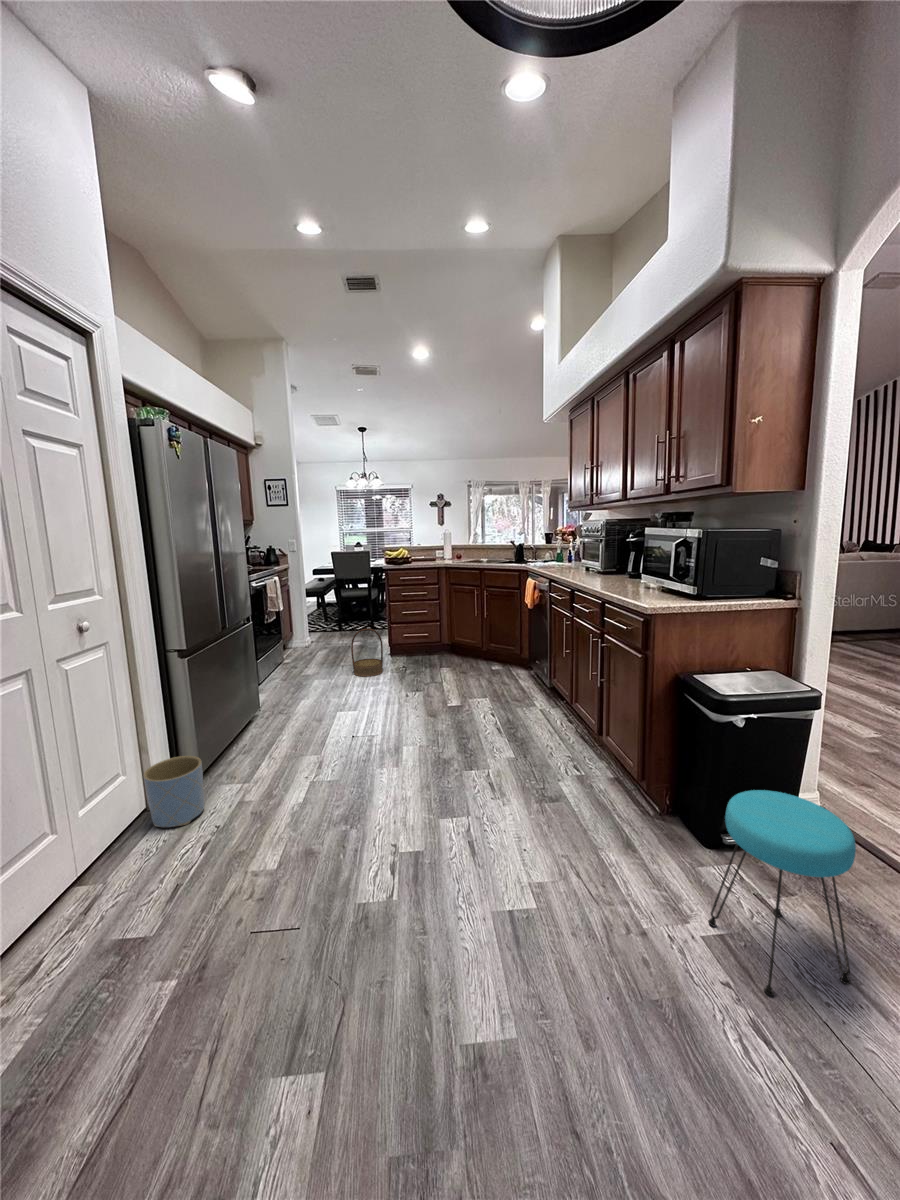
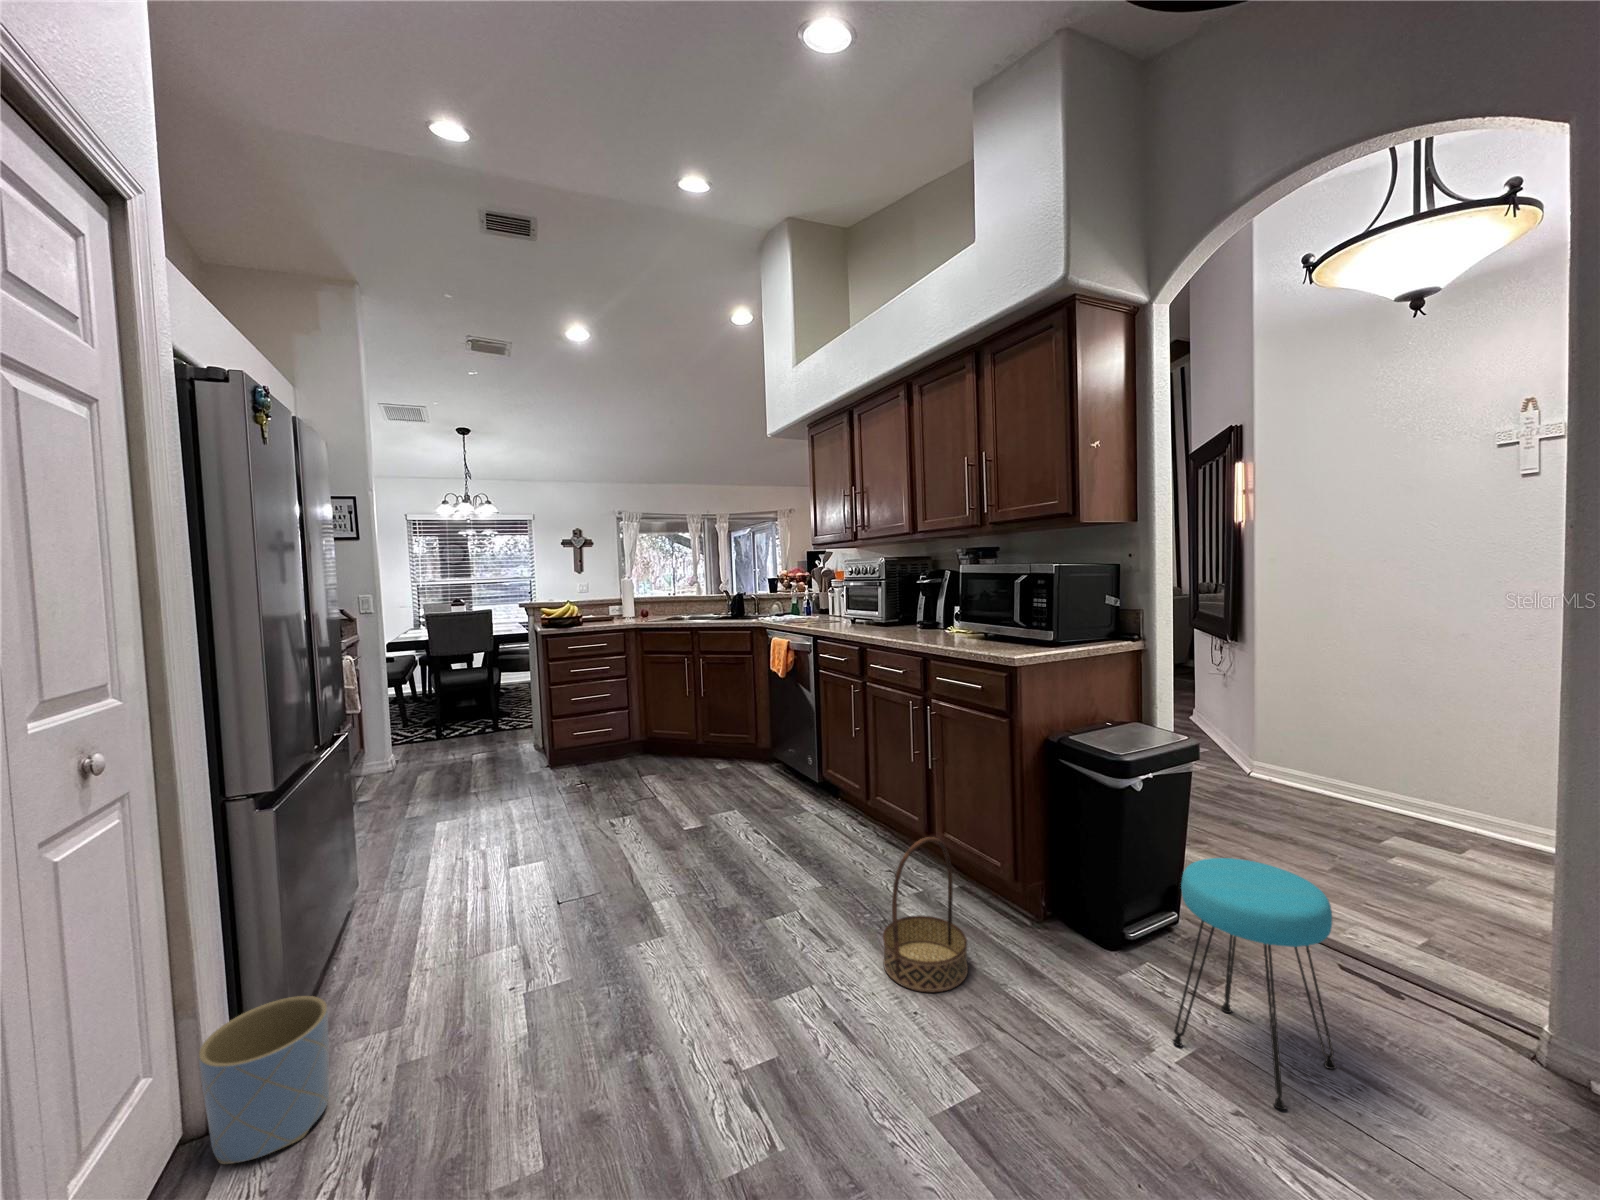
basket: present [351,629,383,677] -> present [883,837,968,992]

